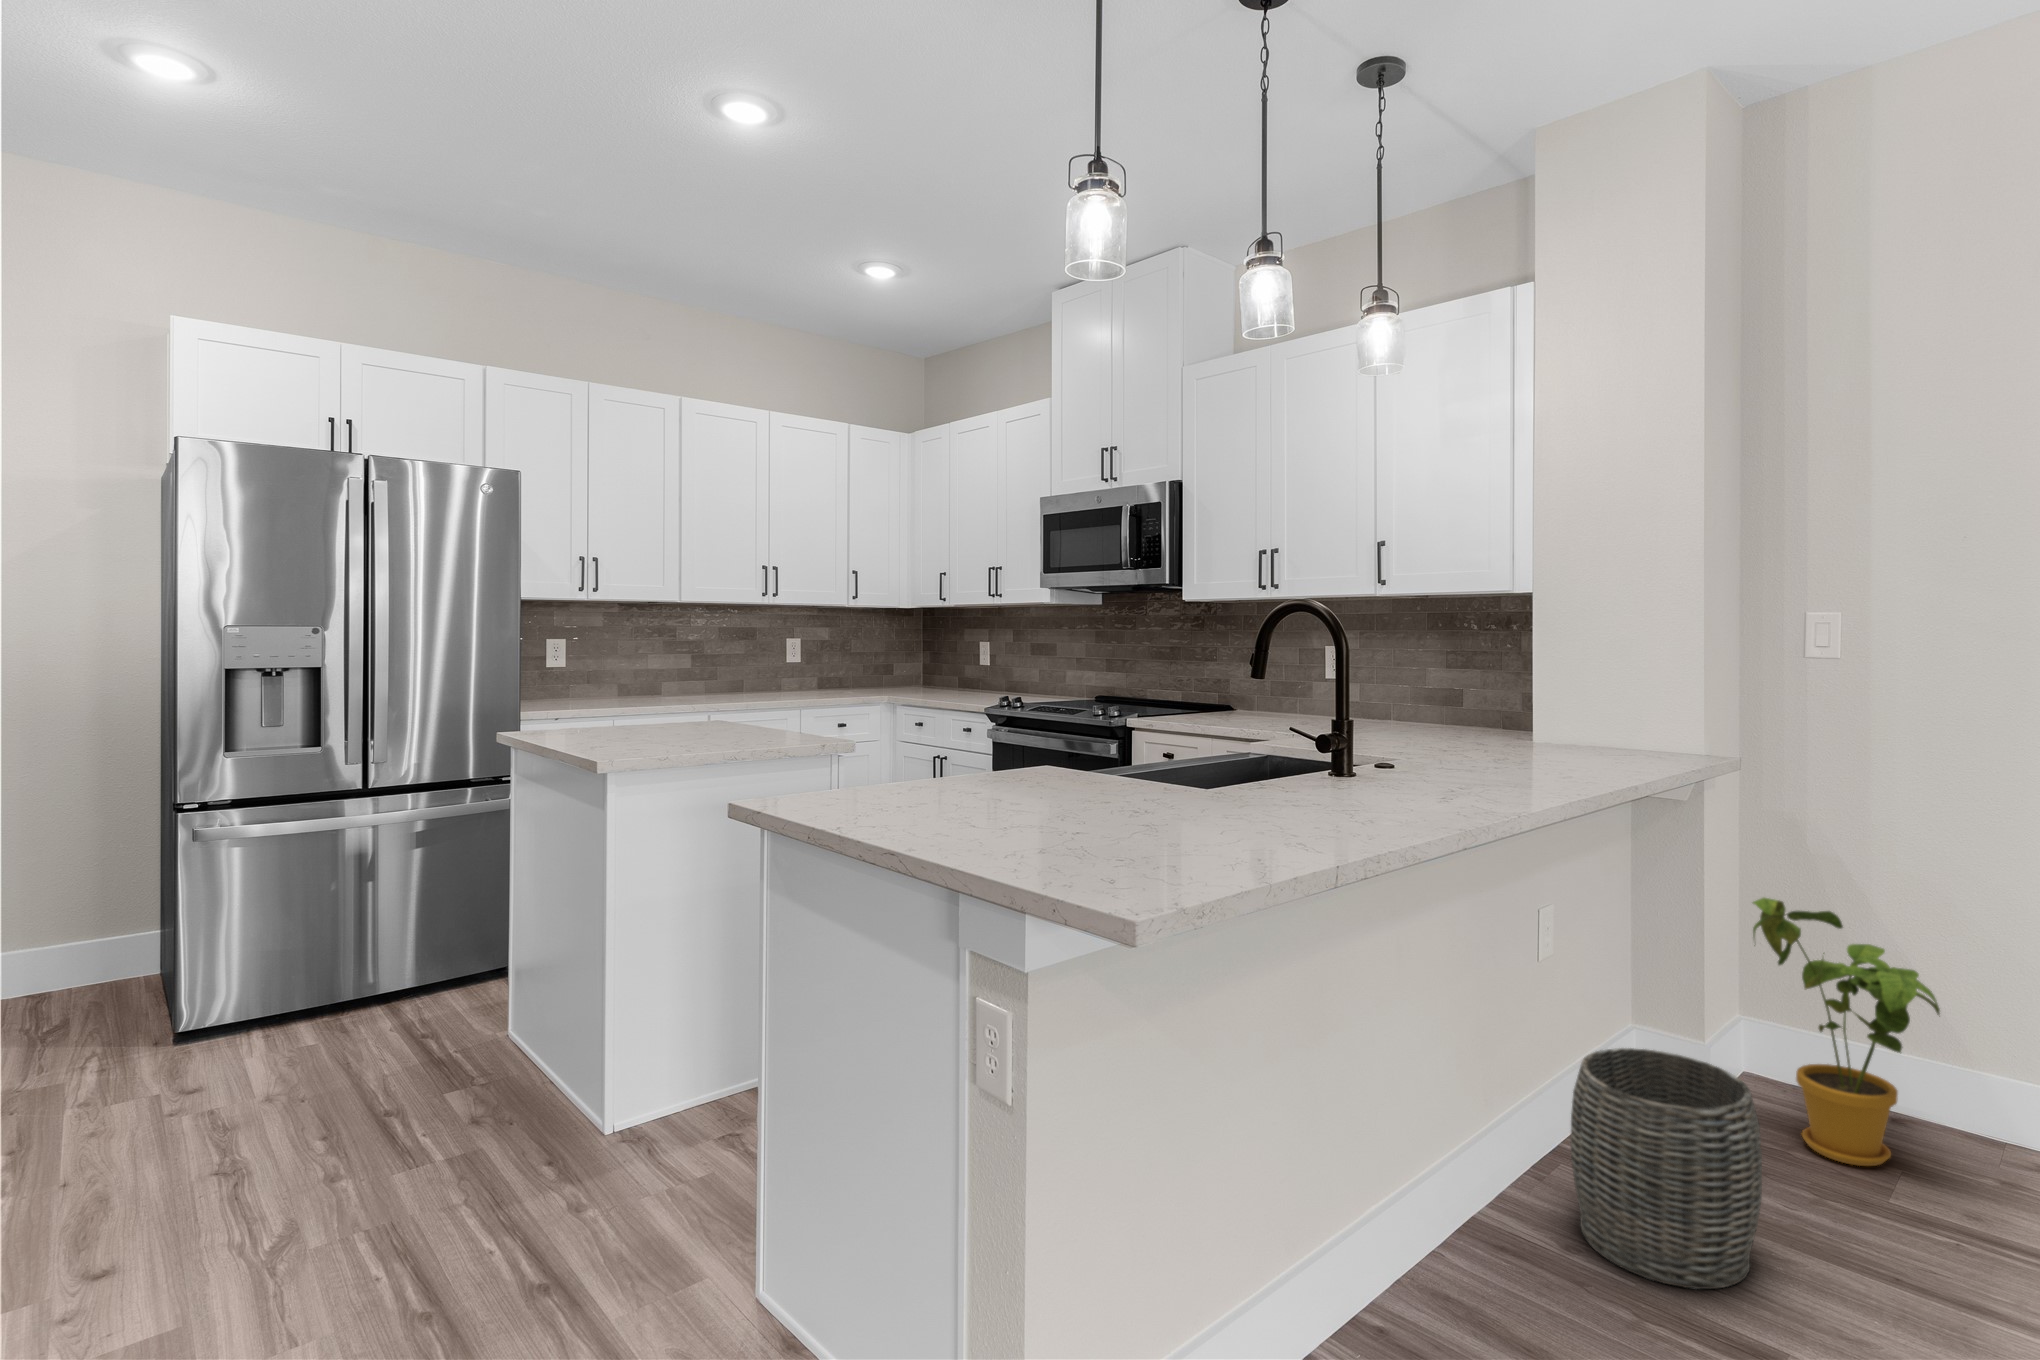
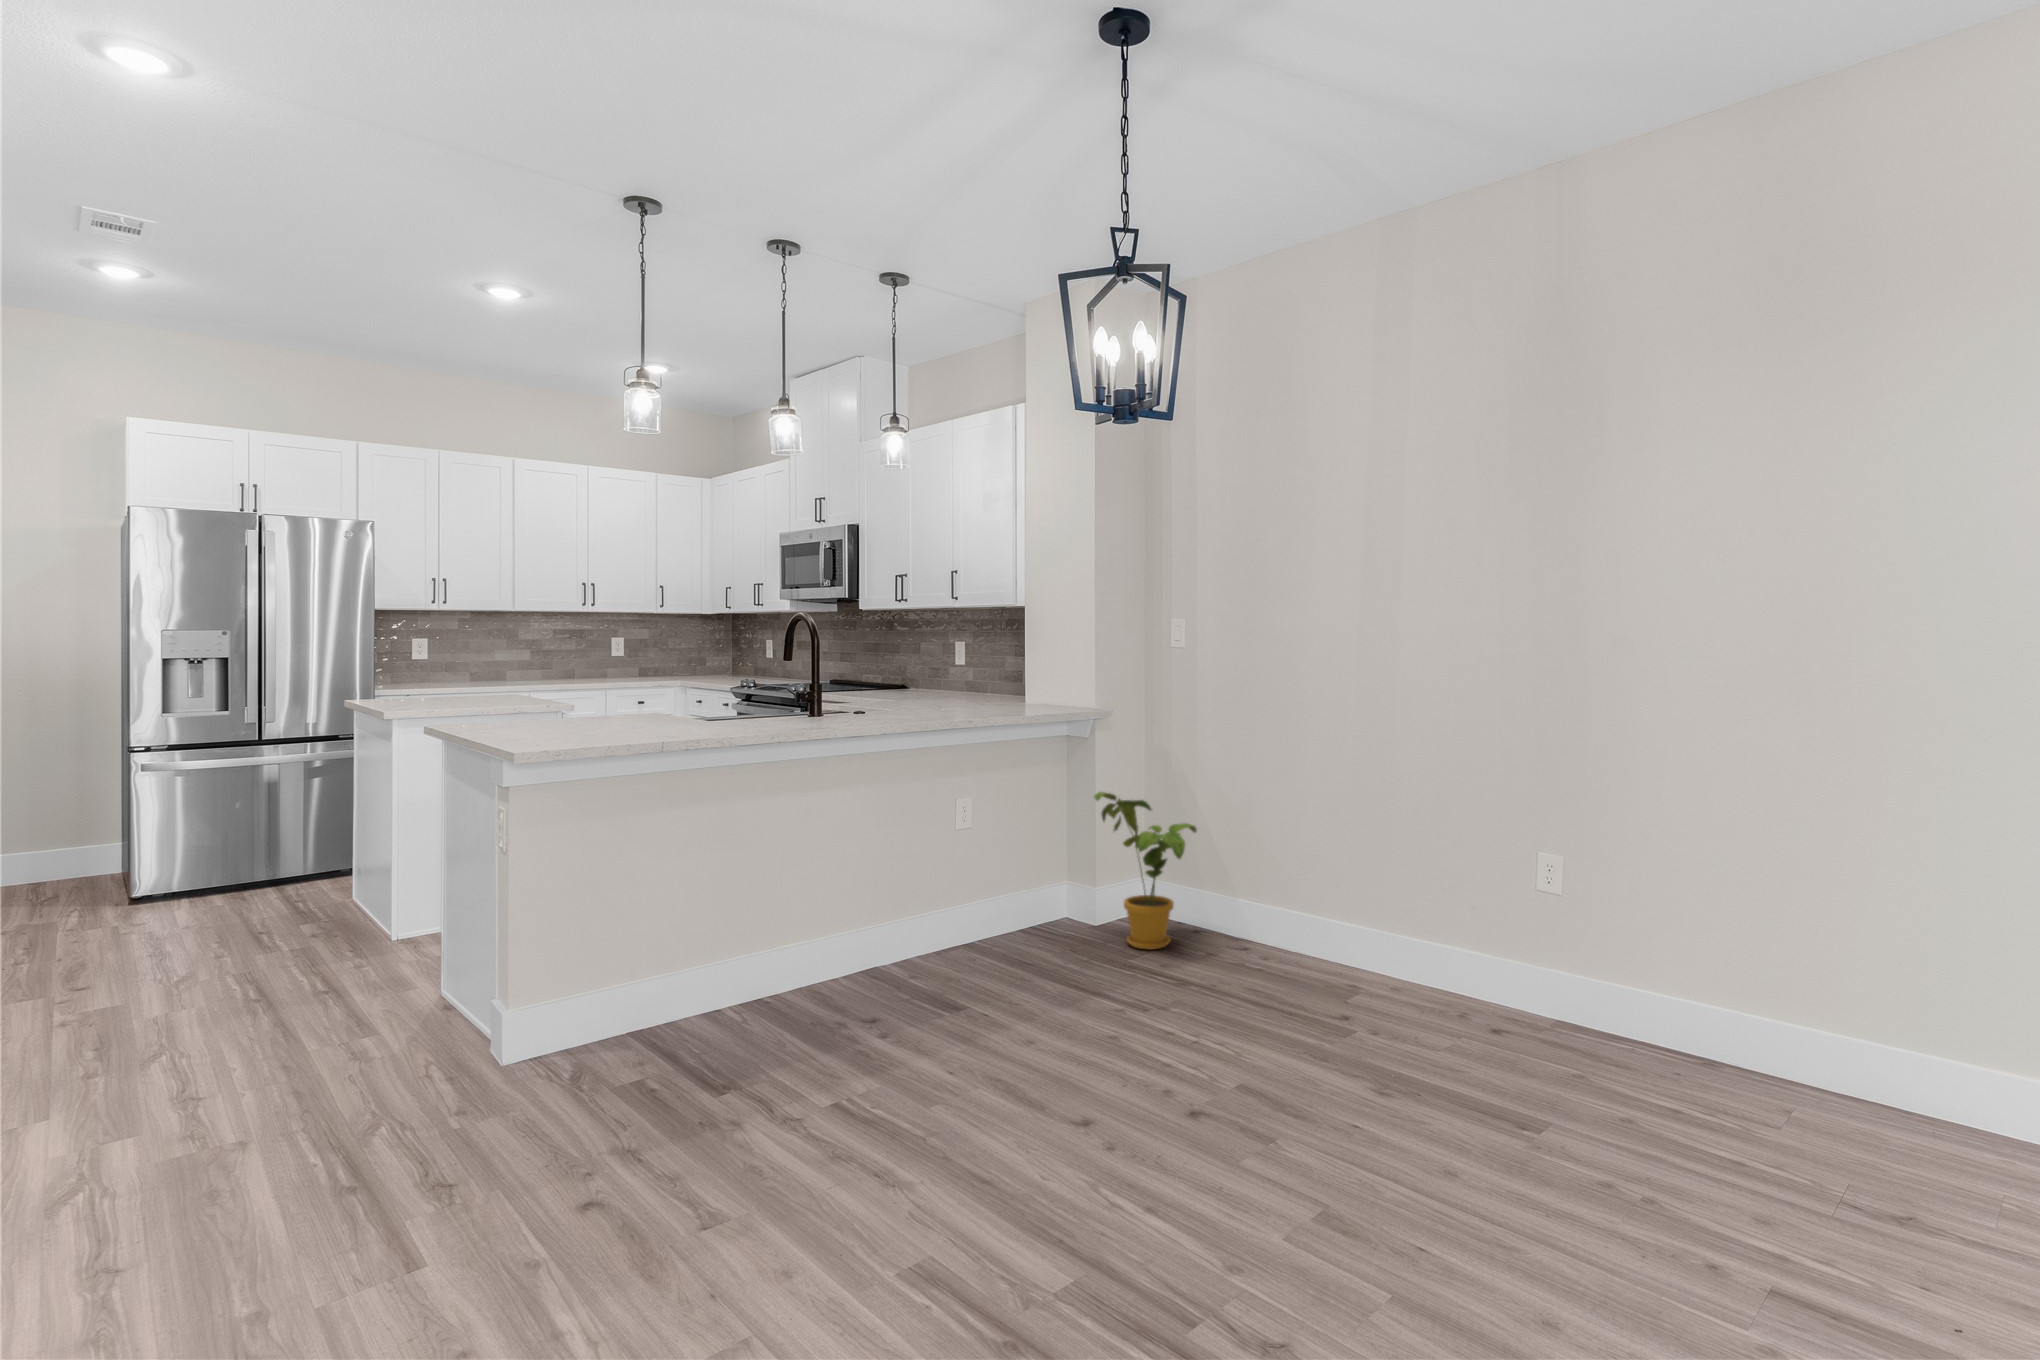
woven basket: present [1571,1048,1762,1289] -> none [929,874,1024,992]

